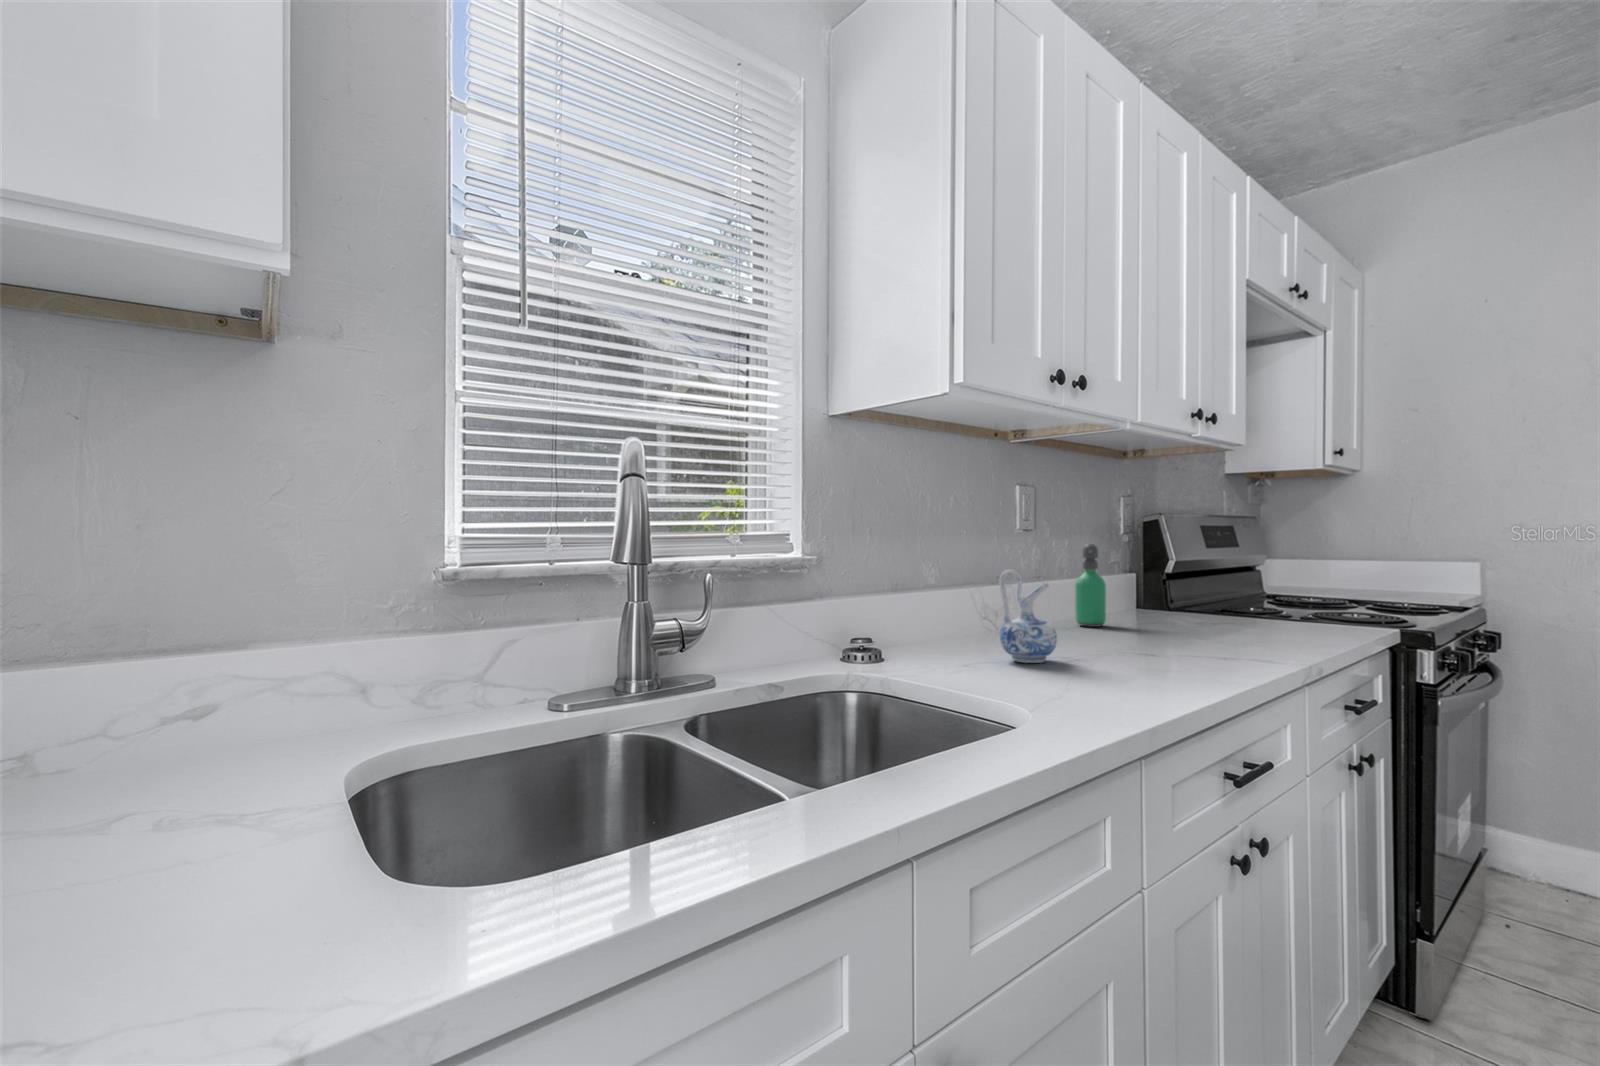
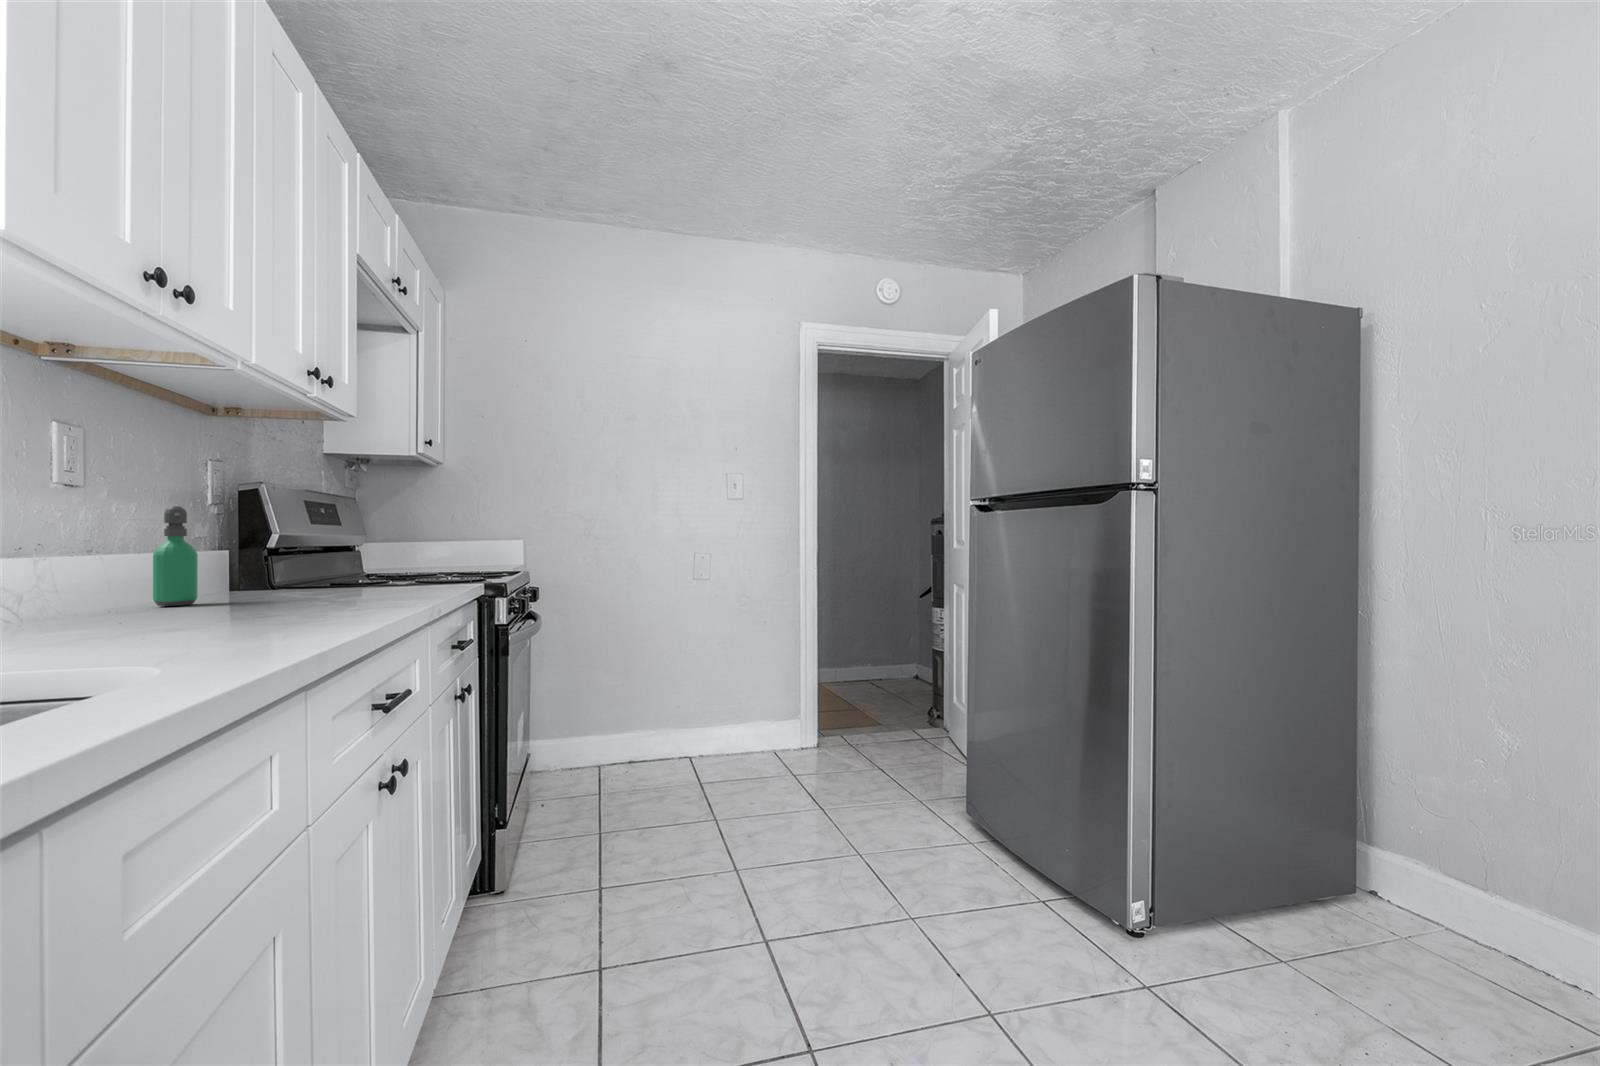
ceramic pitcher: present [999,570,1057,663] -> none [57,516,154,637]

